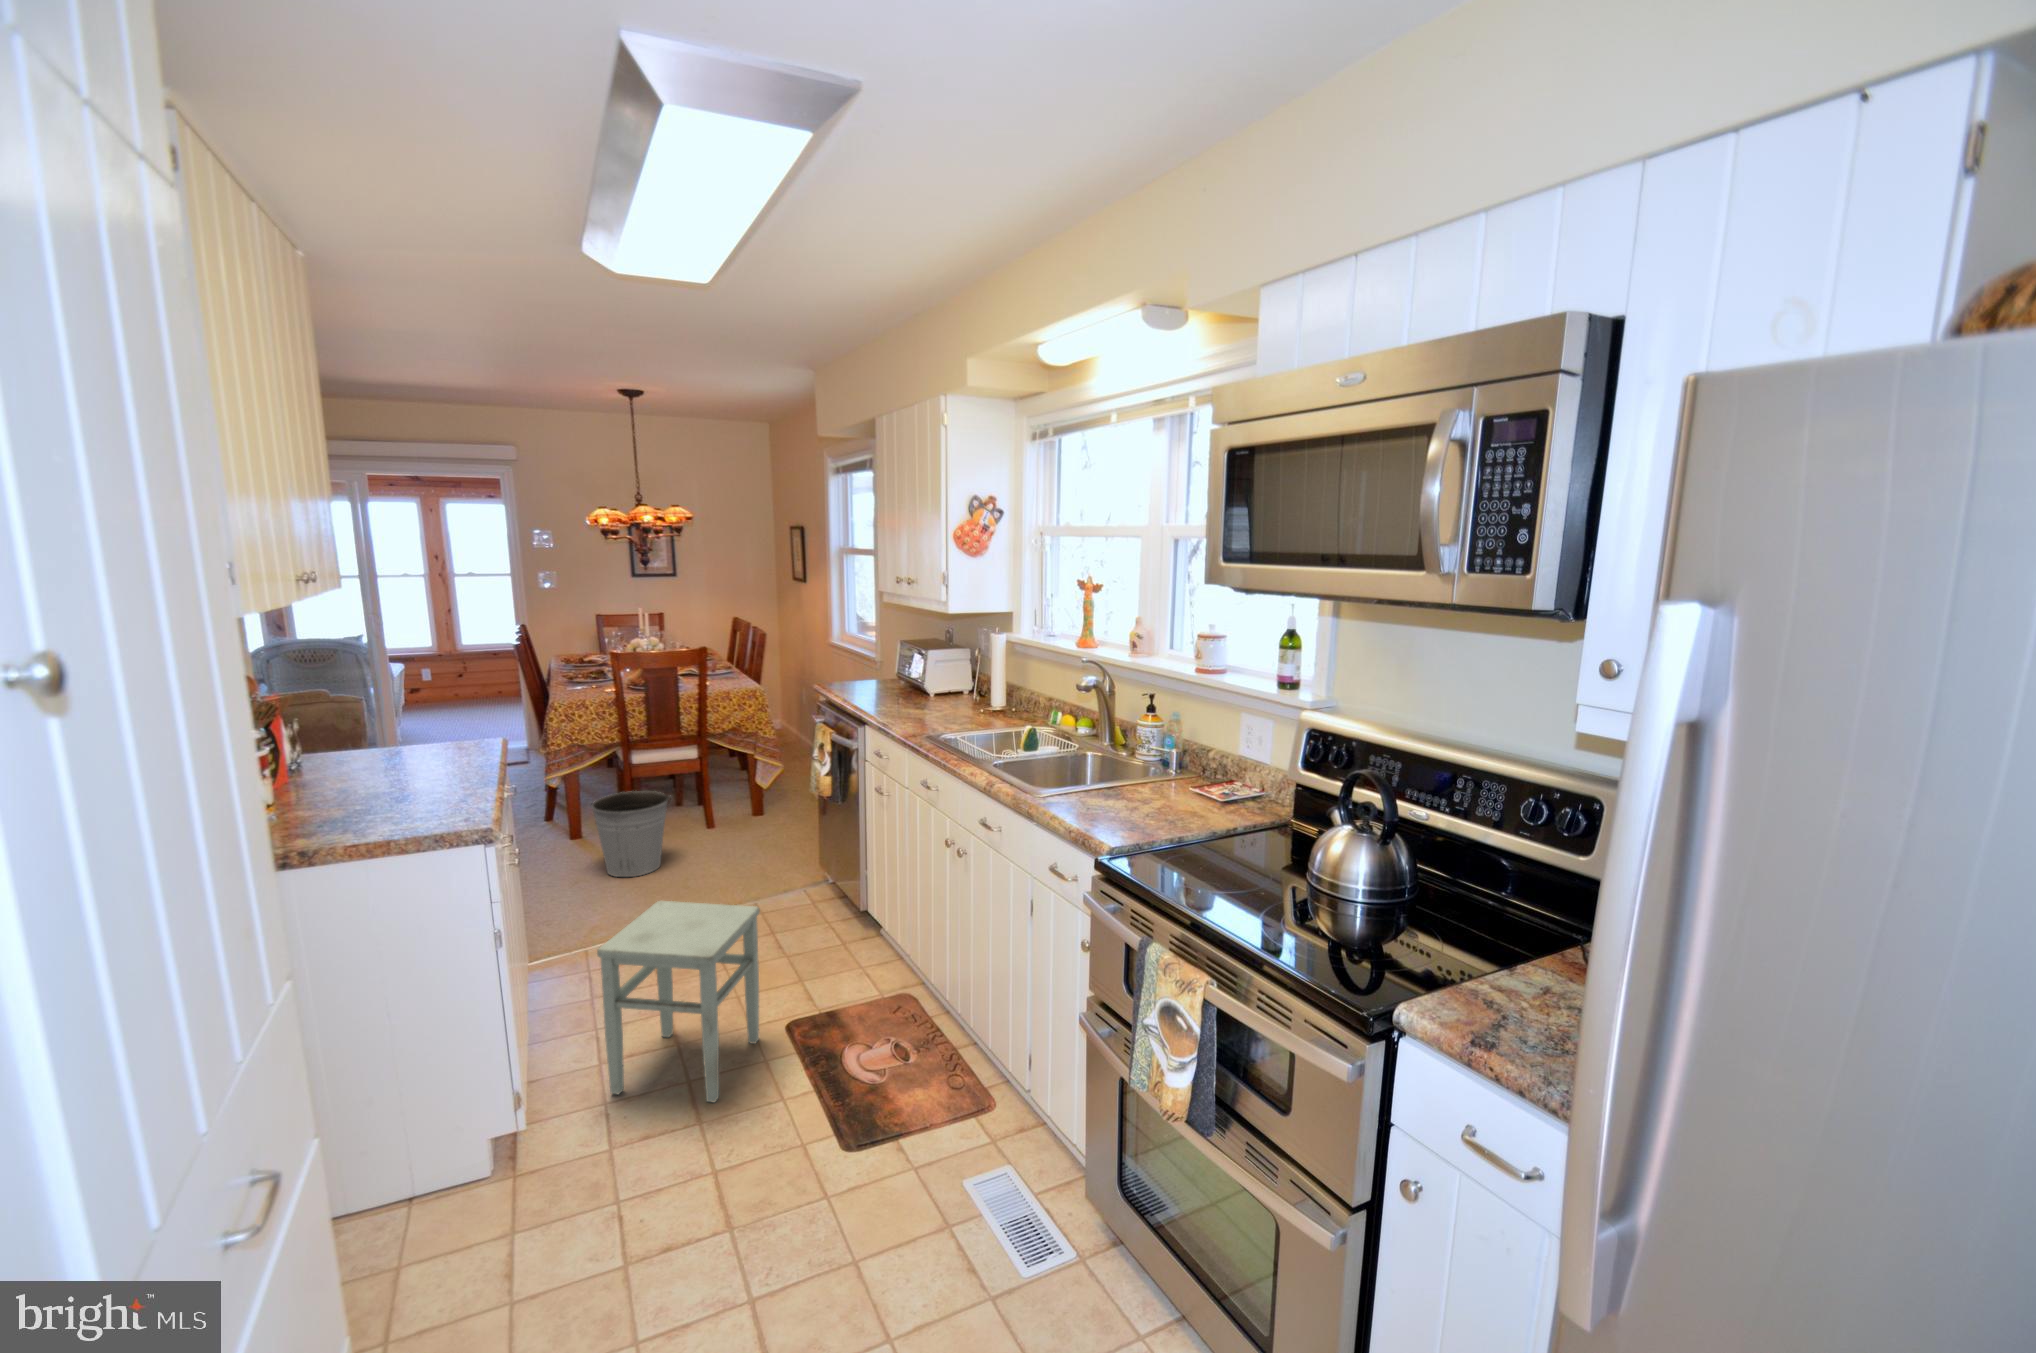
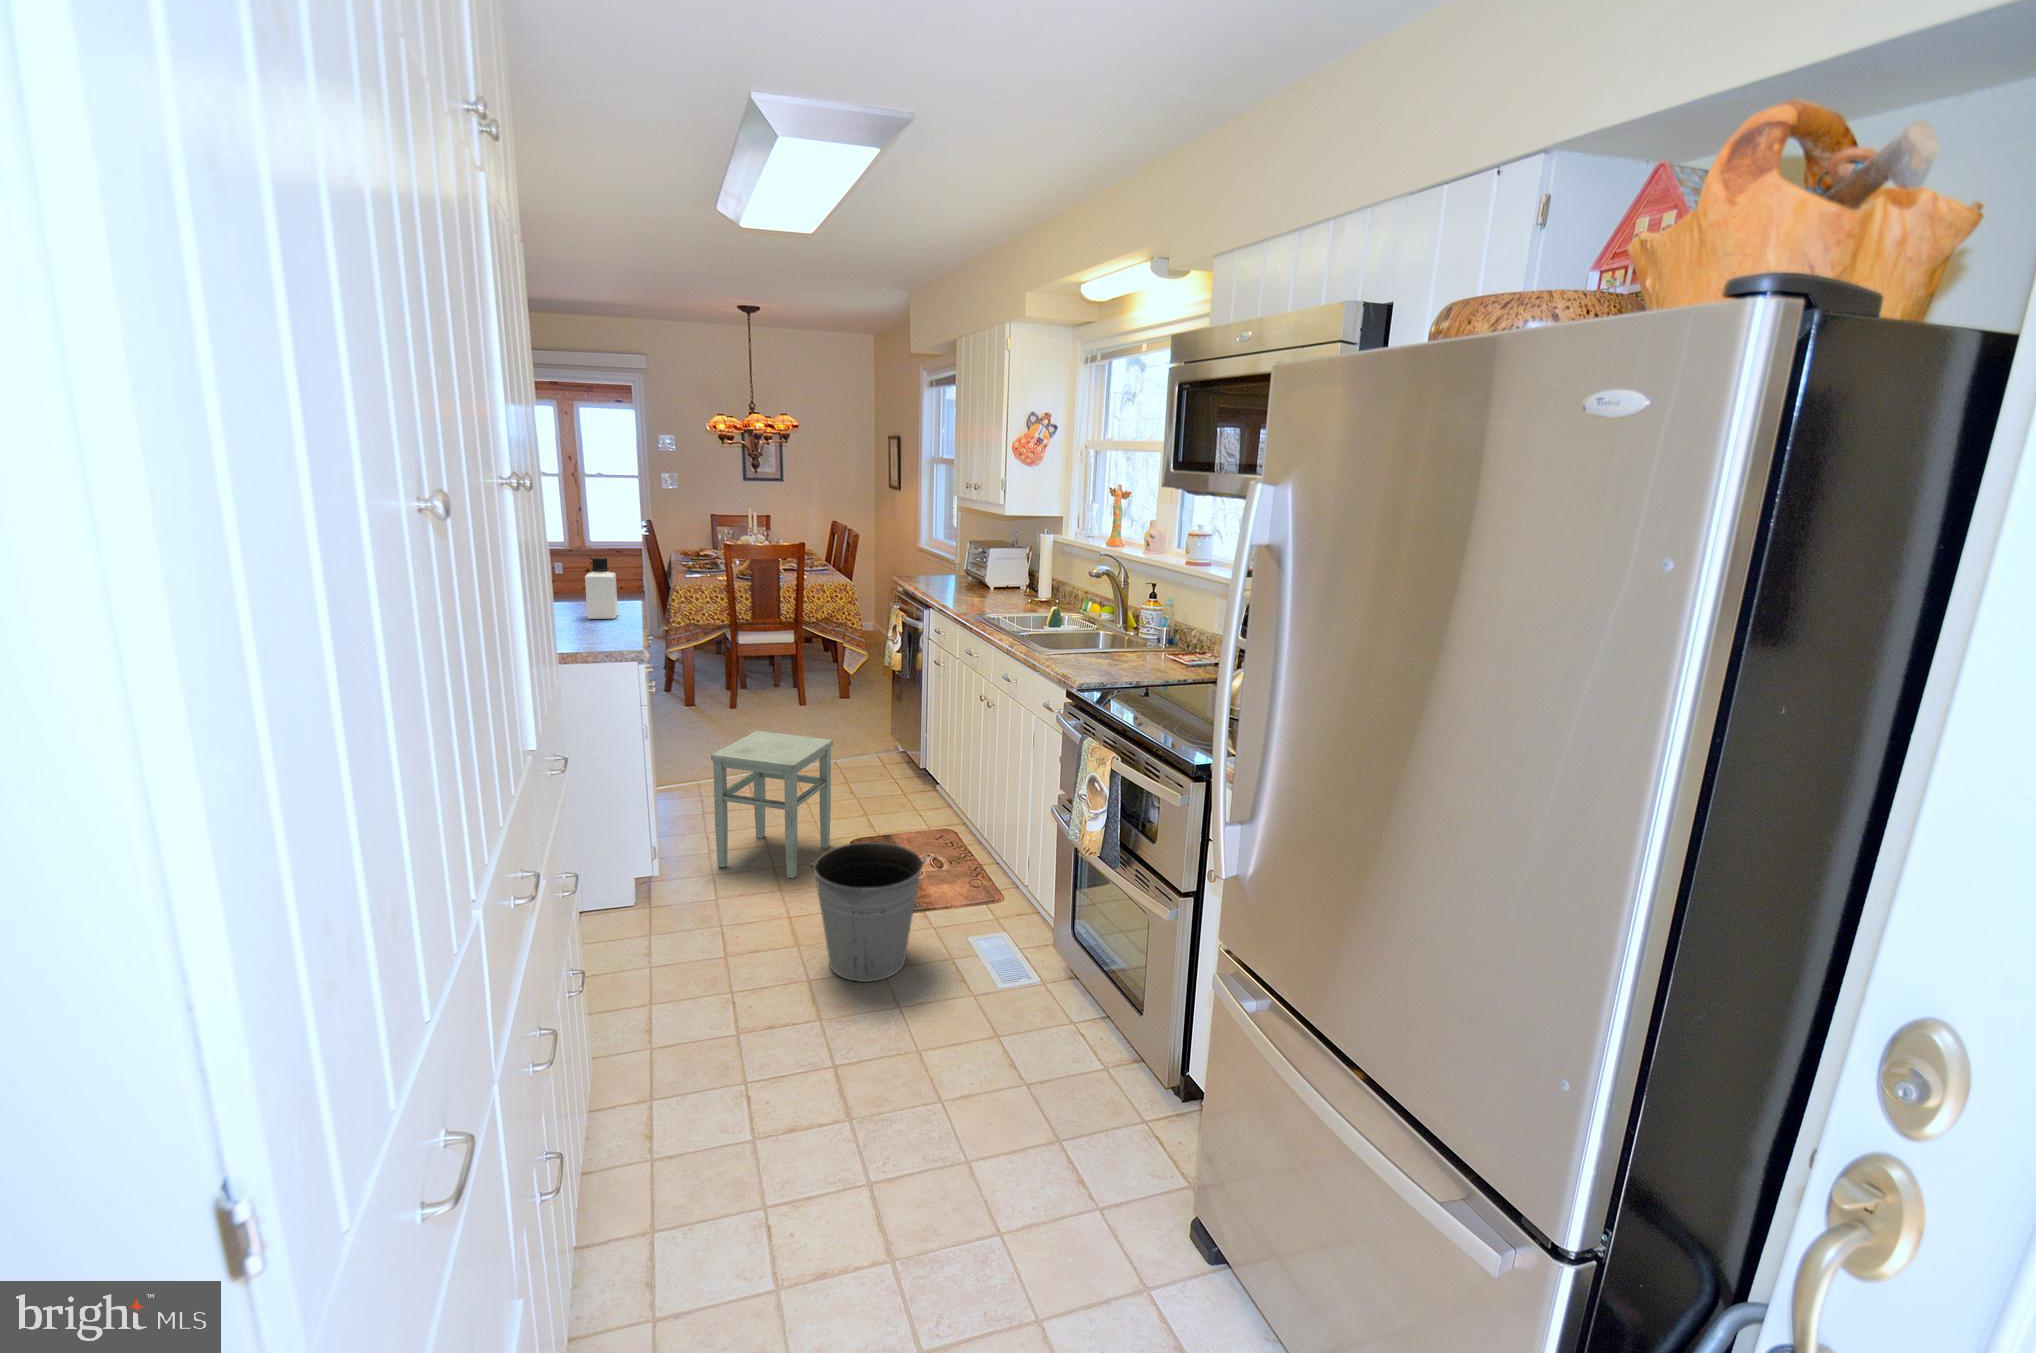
bottle: none [413,697,463,781] -> present [585,558,618,619]
bucket: present [590,791,669,877] -> present [811,842,927,982]

